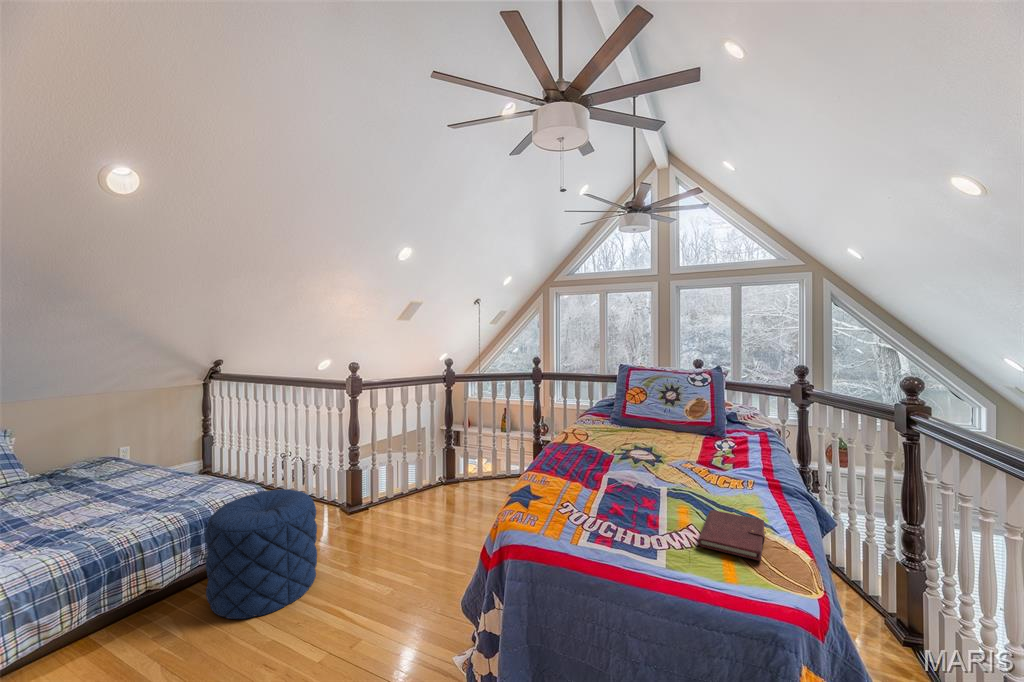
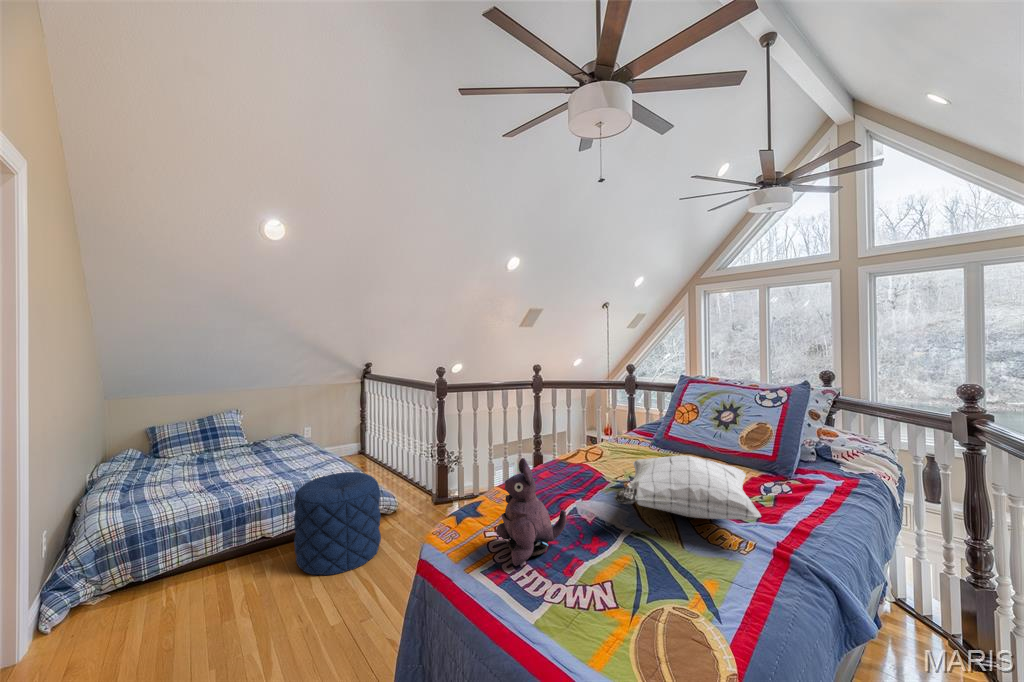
pillow: none [632,424,772,474] -> present [615,455,761,520]
plush toy: none [575,435,635,534] -> present [496,458,567,566]
notebook: present [698,510,765,561] -> none [586,561,694,633]

